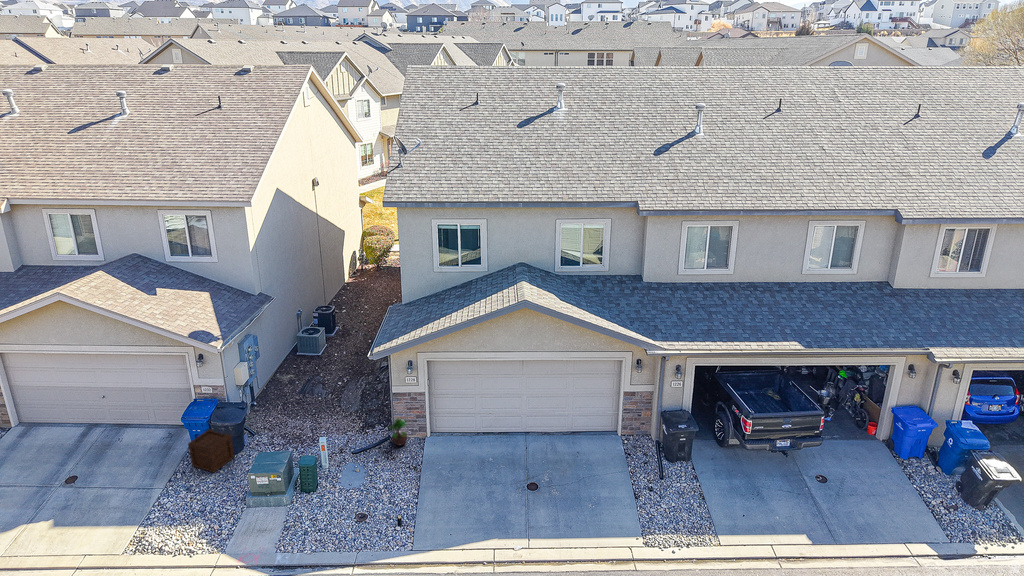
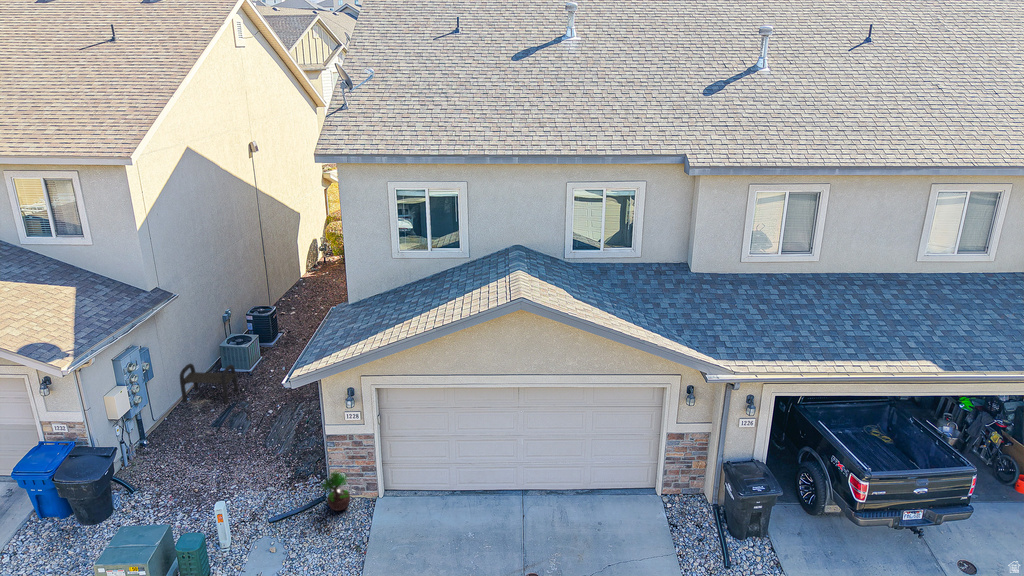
bench: none [273,348,313,377] -> present [180,364,238,404]
wooden crate: present [188,429,234,472] -> none [13,489,91,558]

